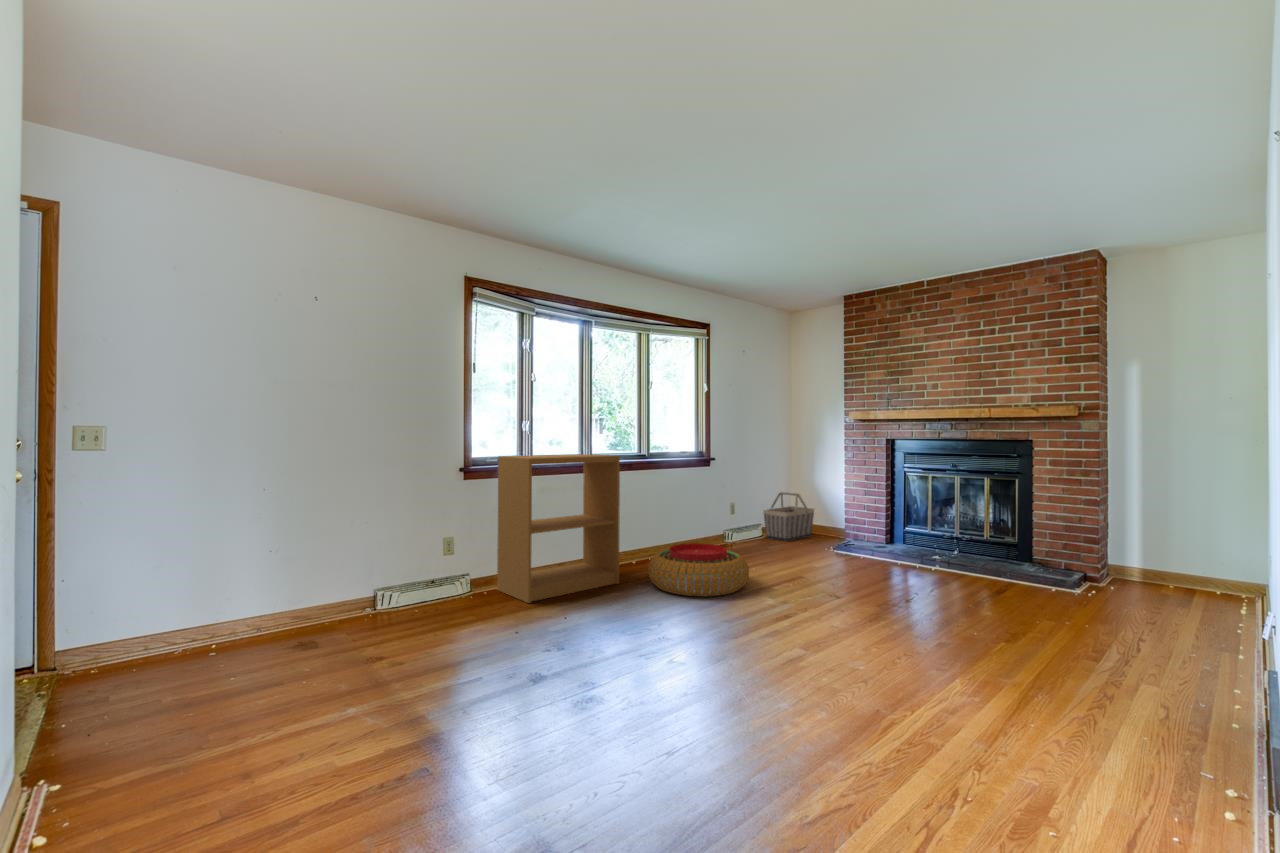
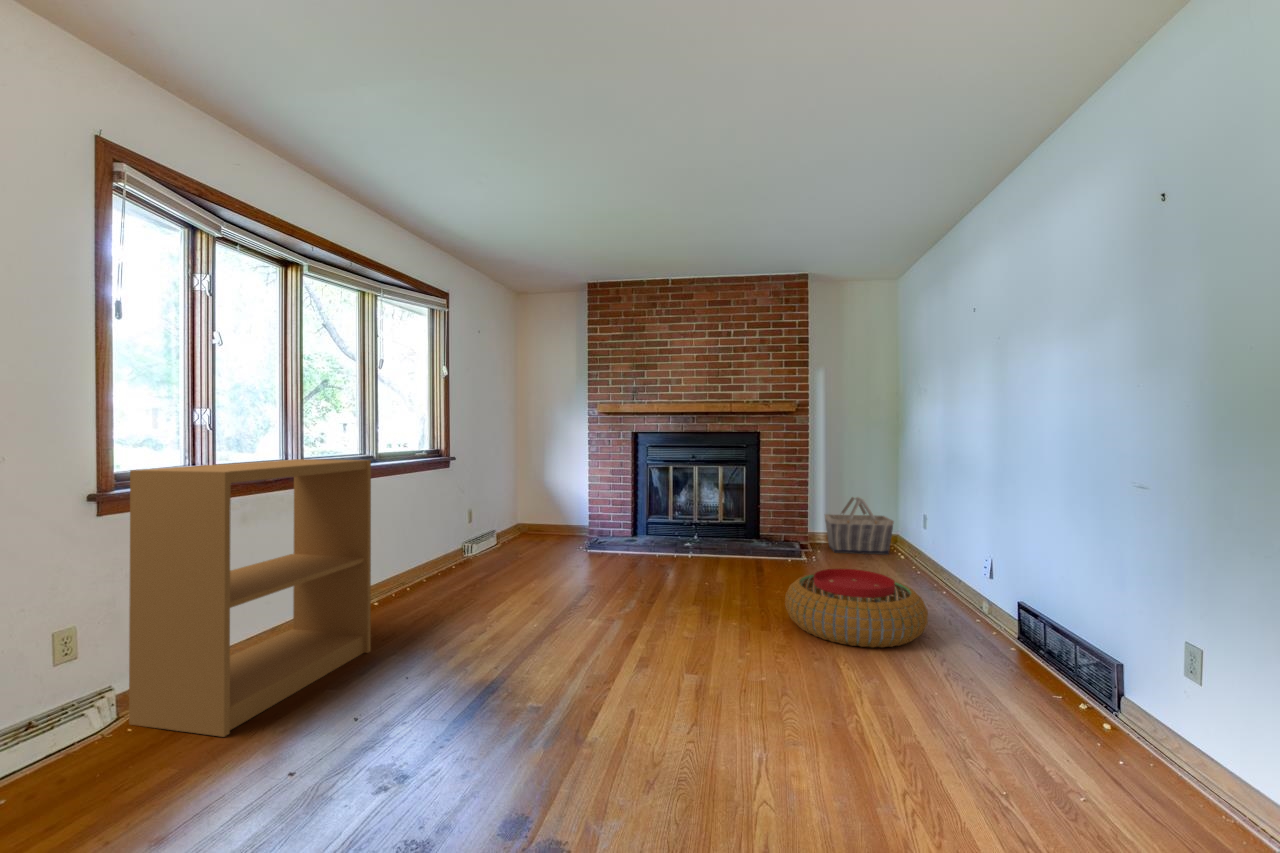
basket: present [763,492,814,541] -> present [825,497,894,554]
pouf: present [648,543,749,596] -> present [785,569,928,648]

